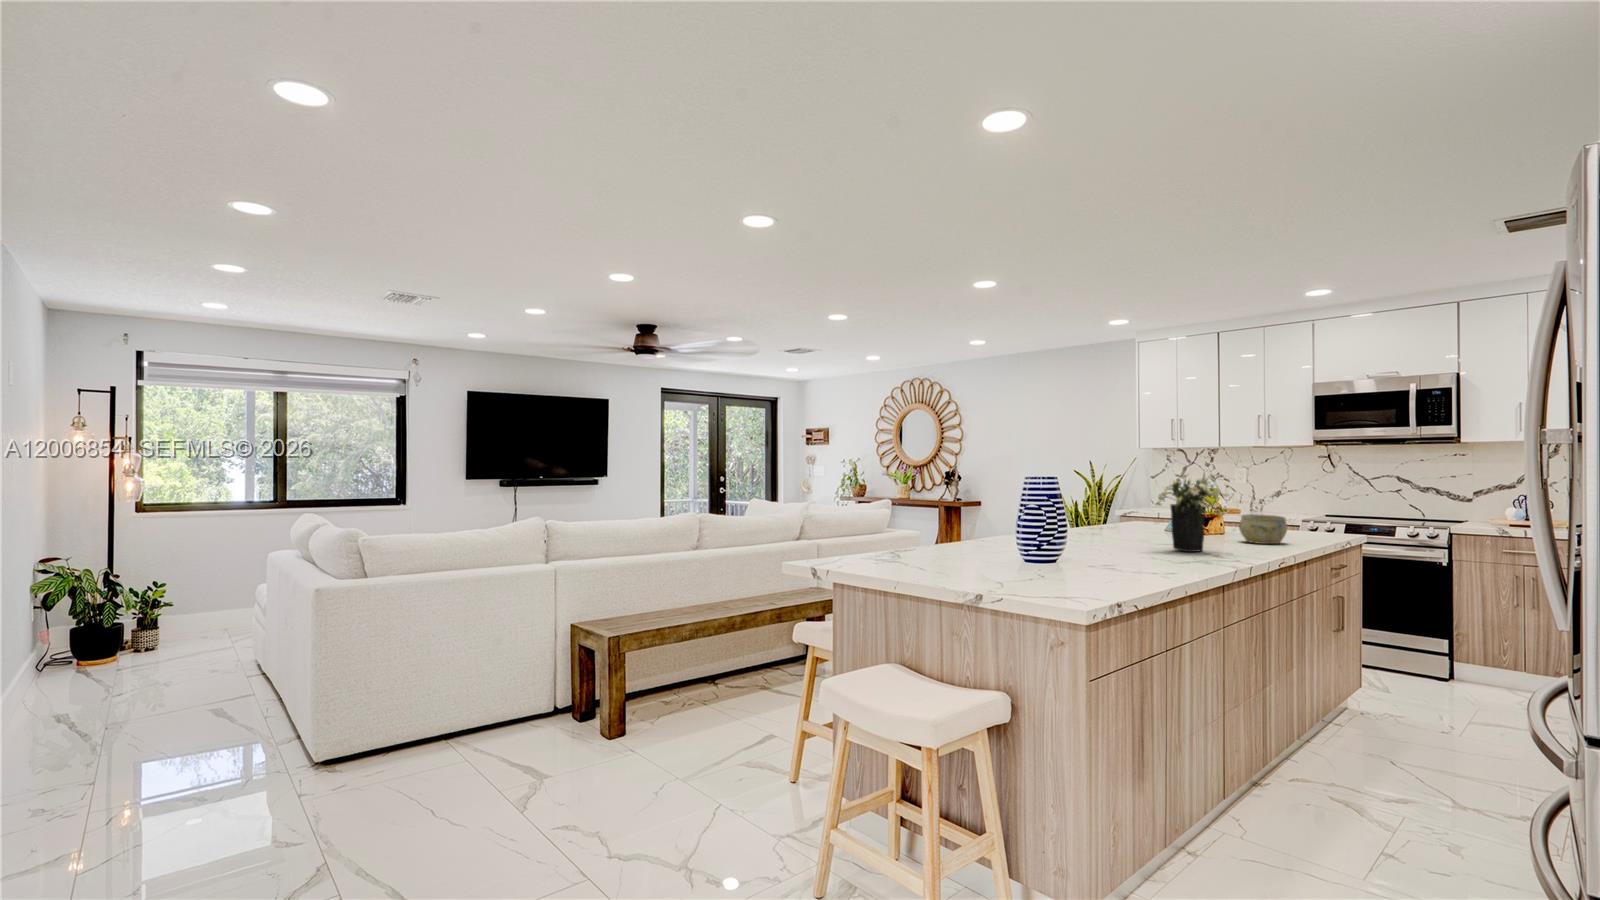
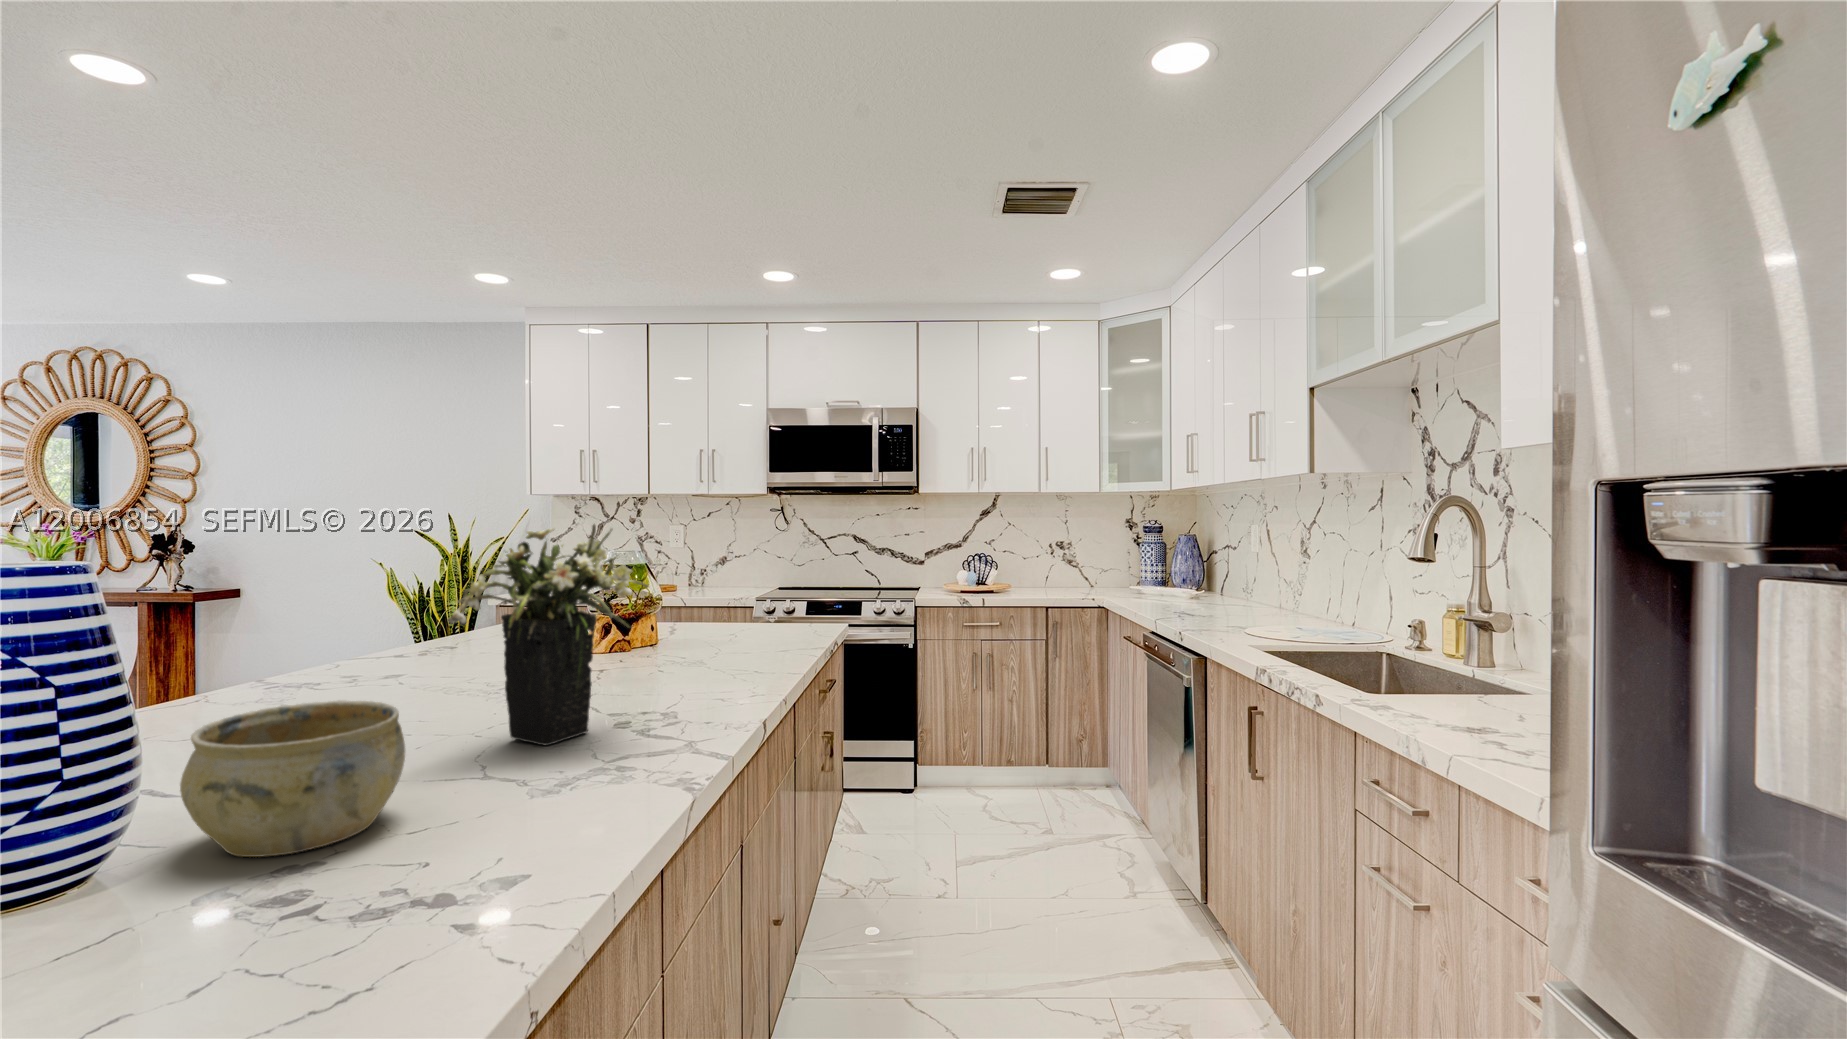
ceramic bowl: present [1239,514,1287,544] -> present [180,700,405,857]

